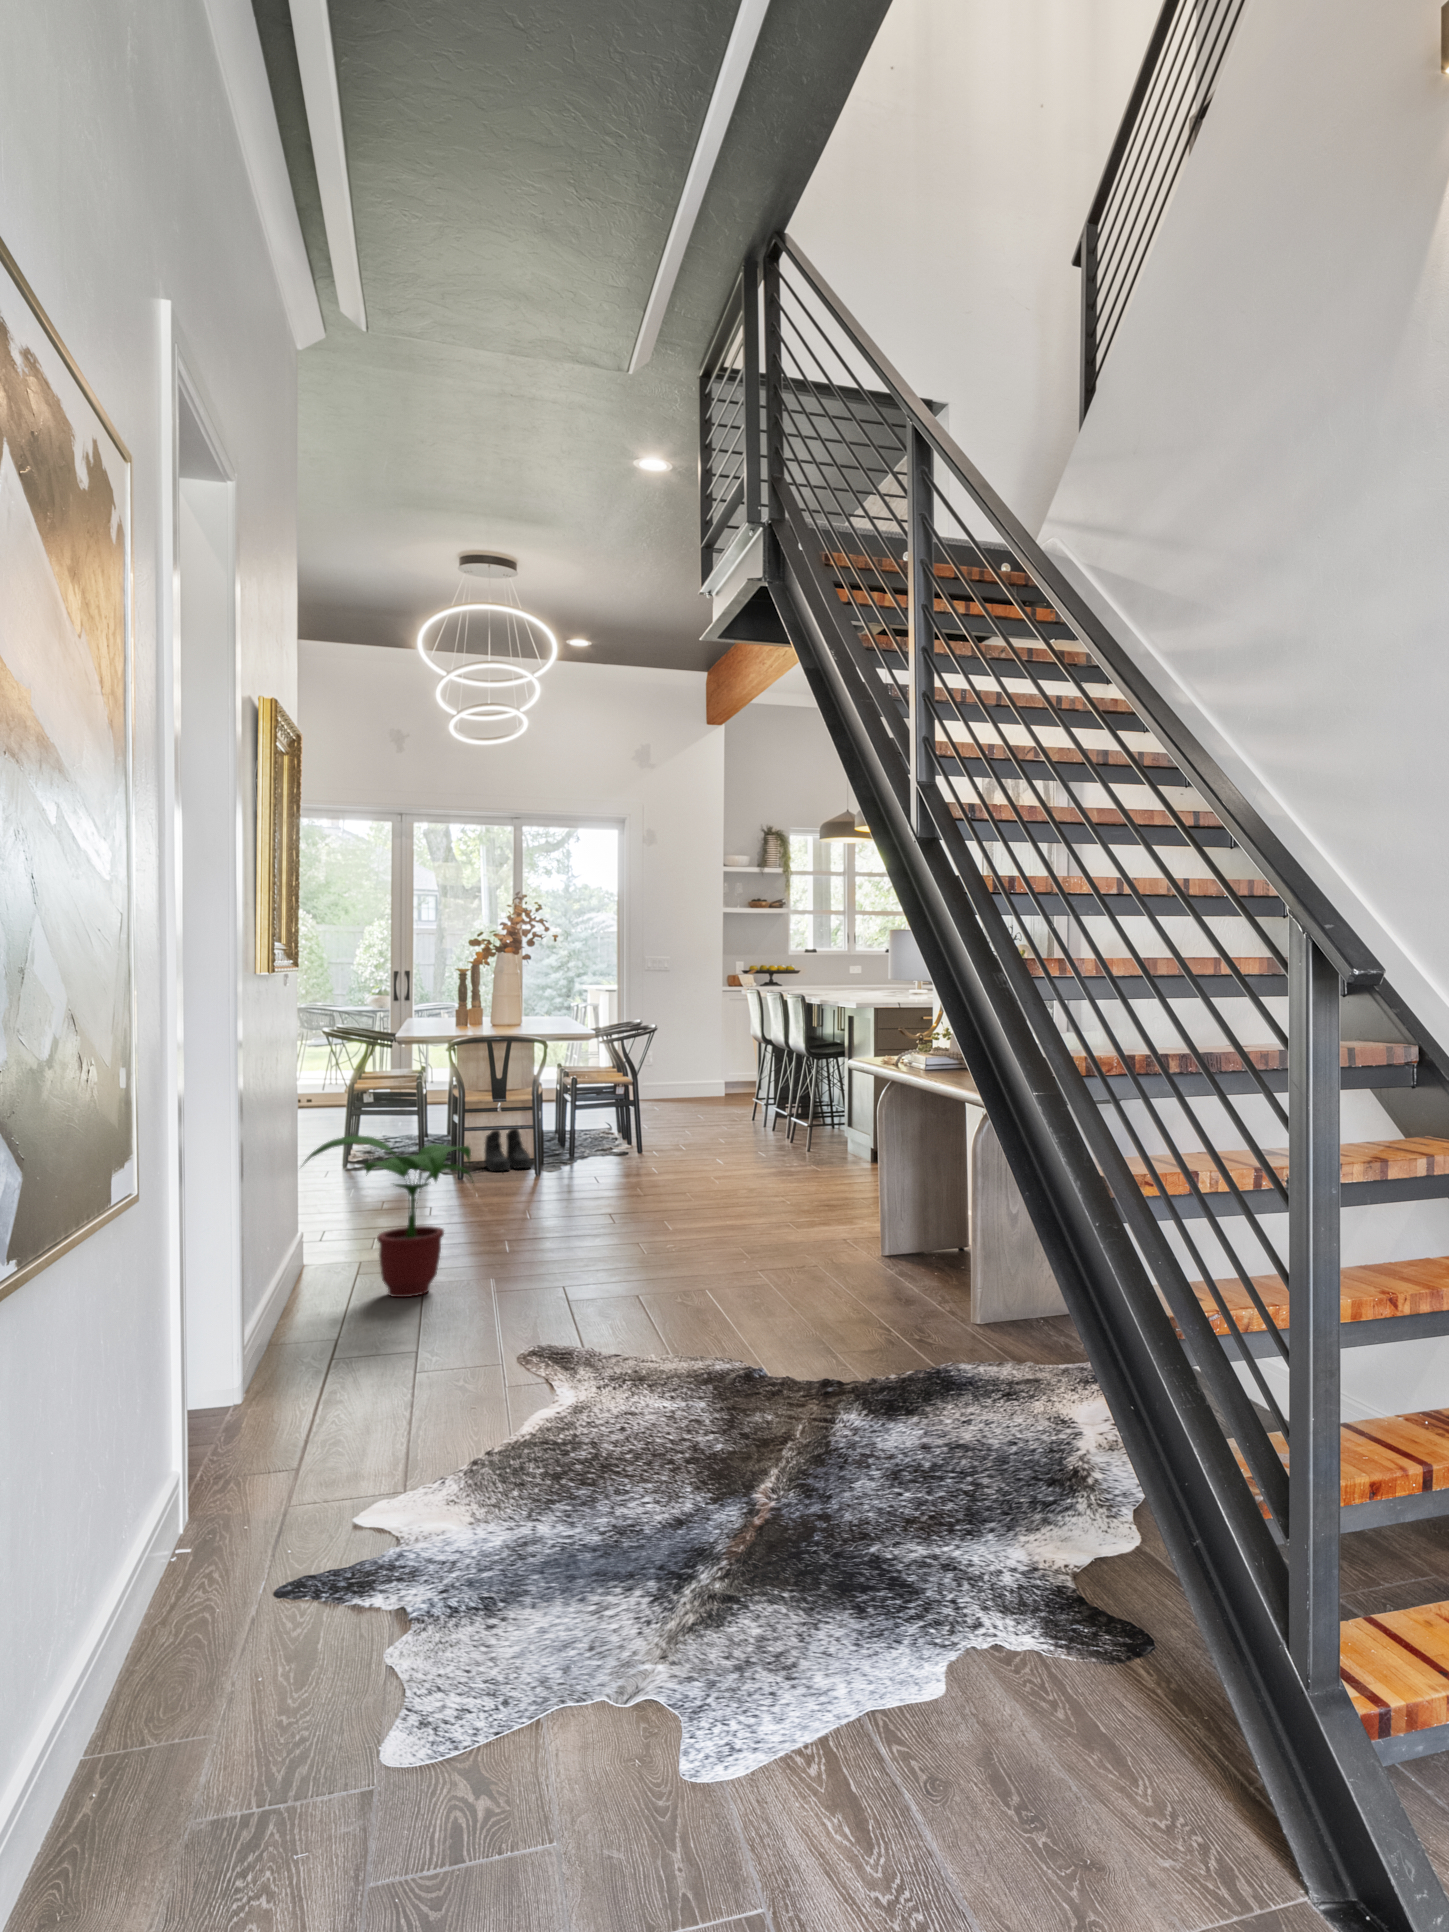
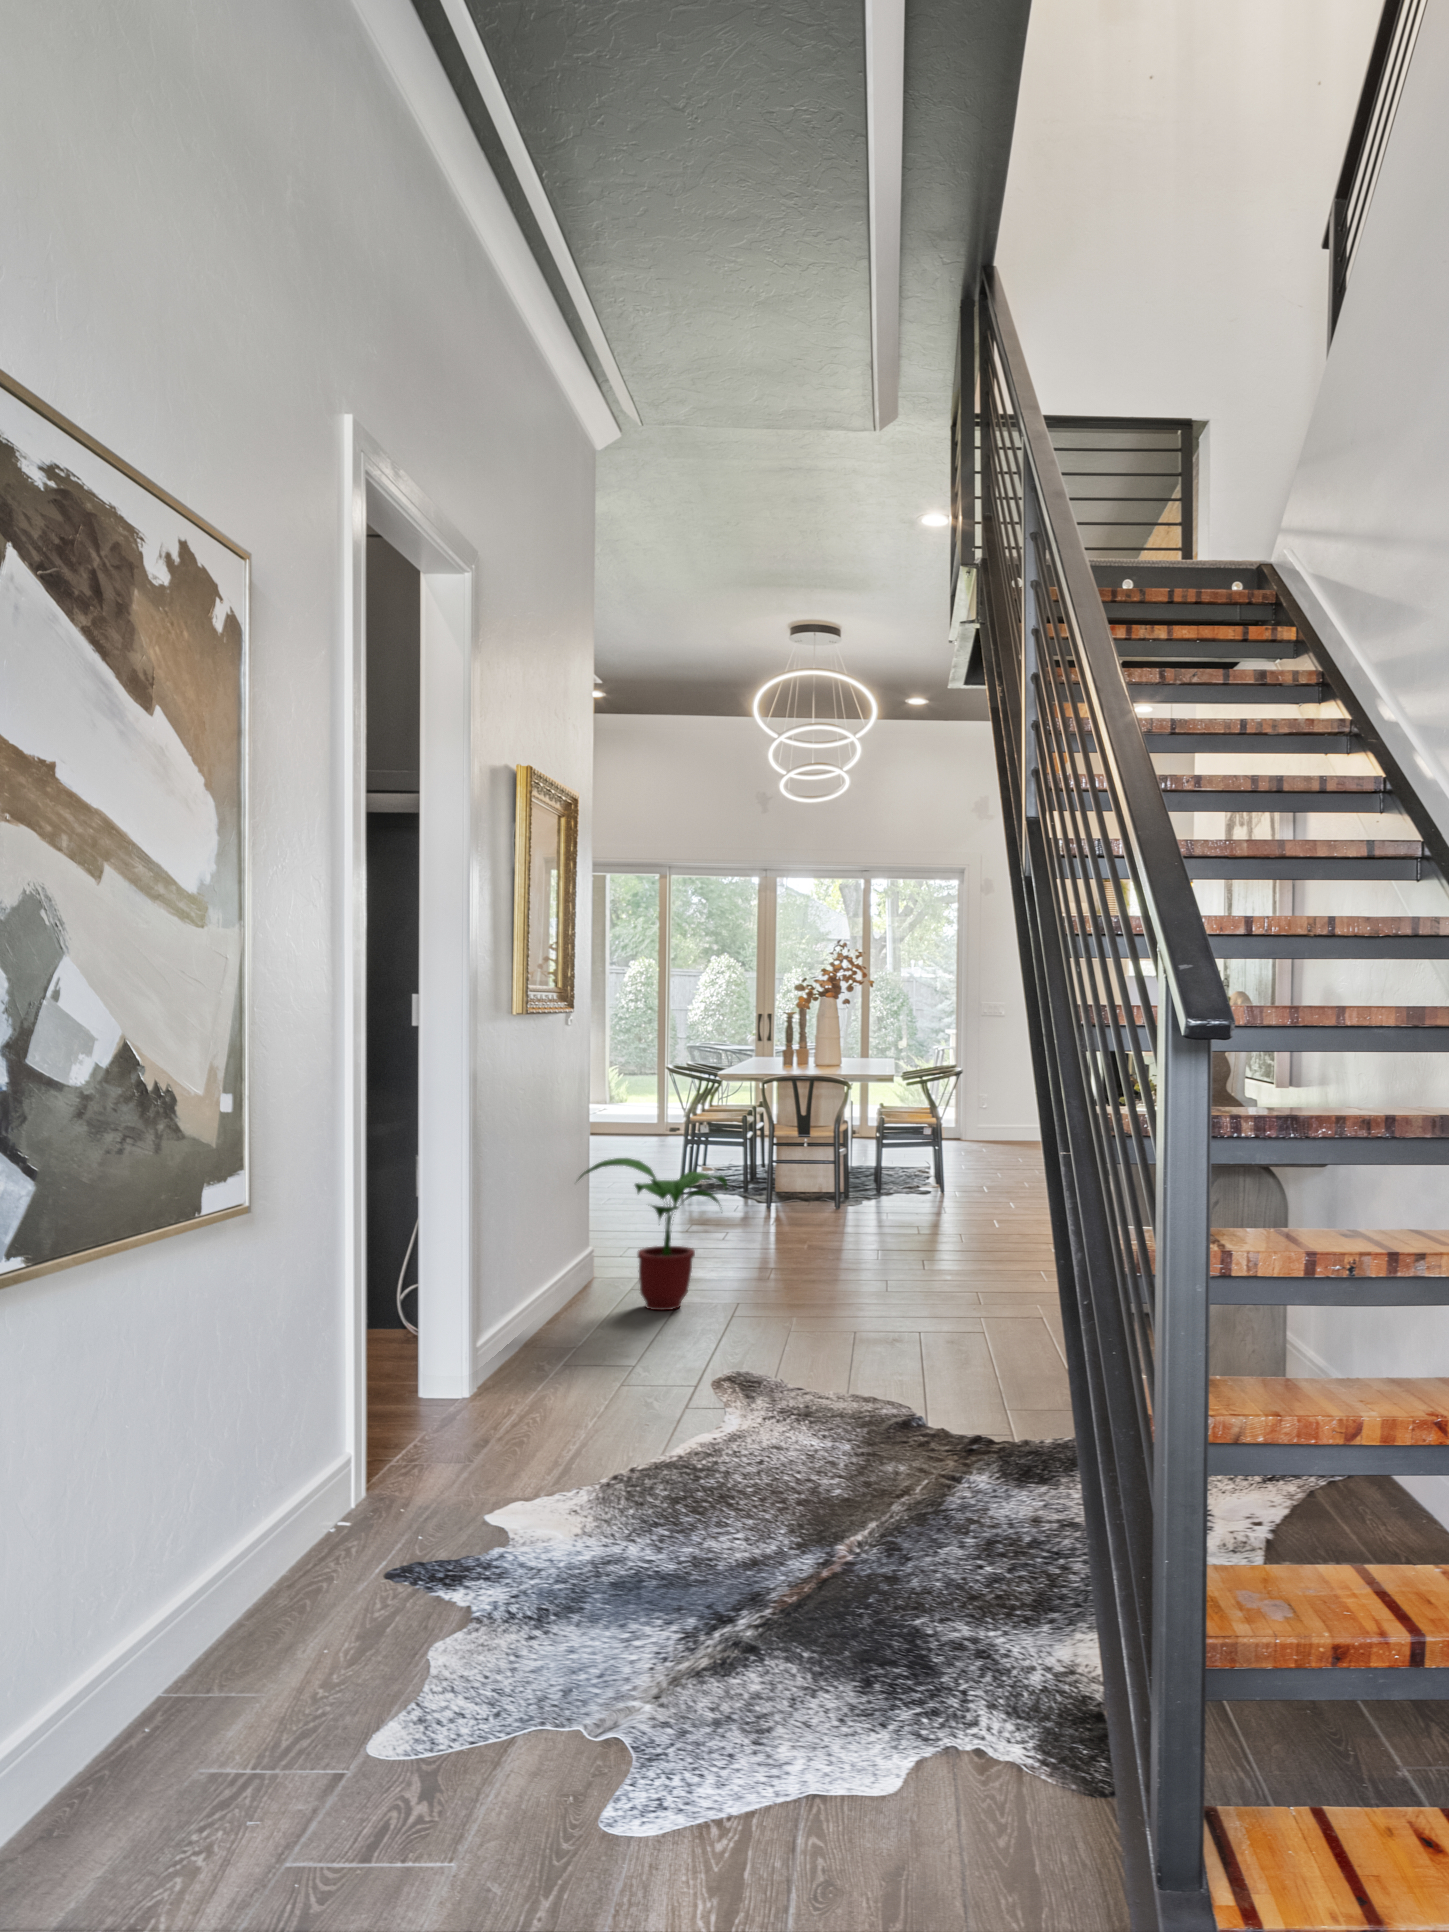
boots: present [484,1128,531,1171] -> none [797,1165,837,1203]

